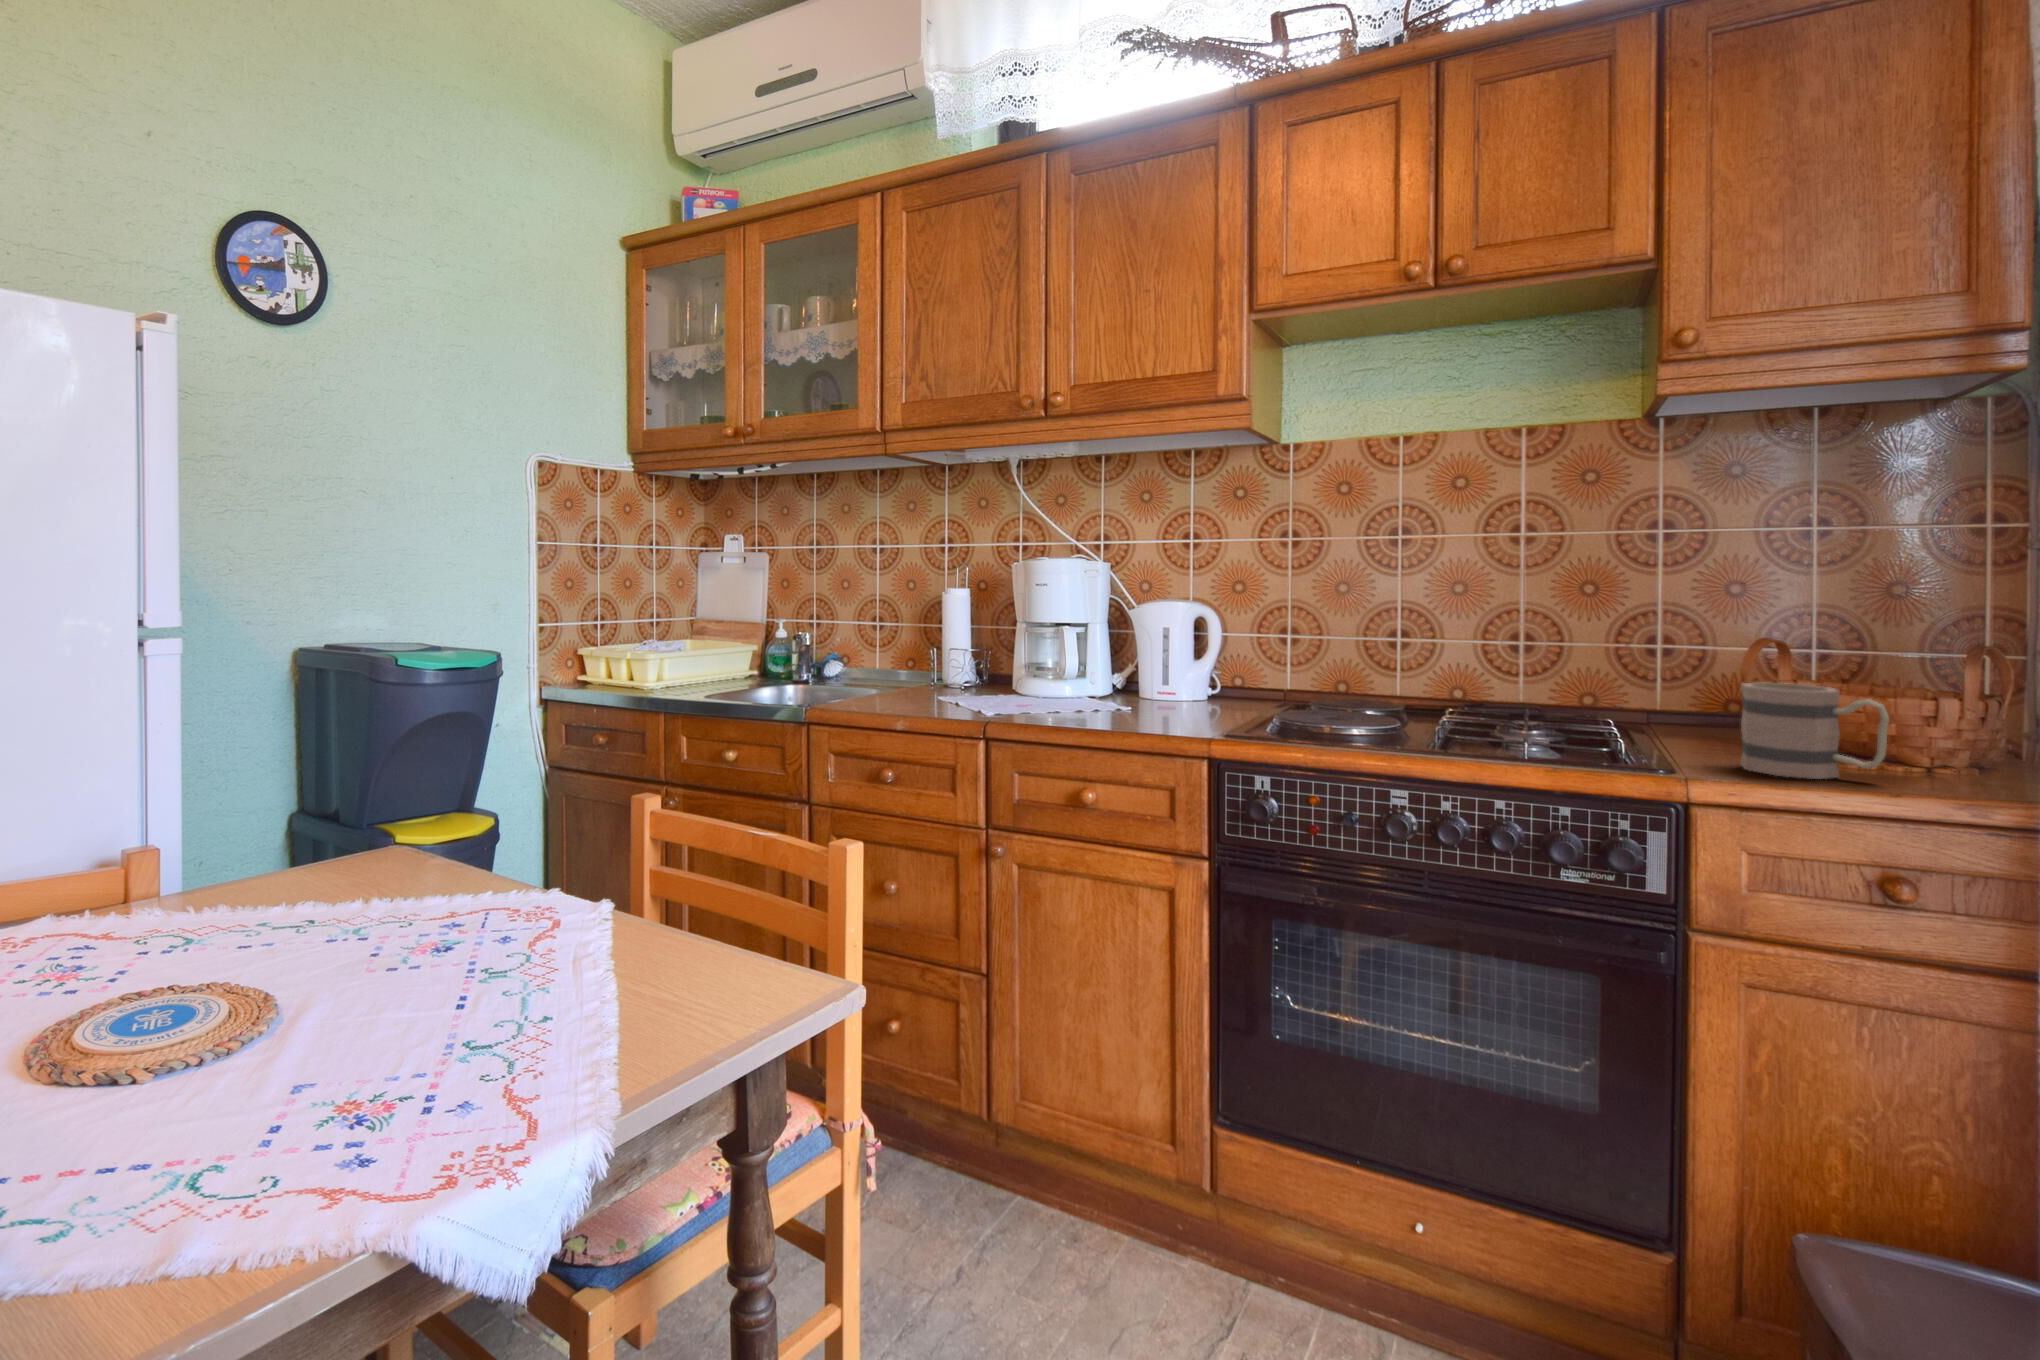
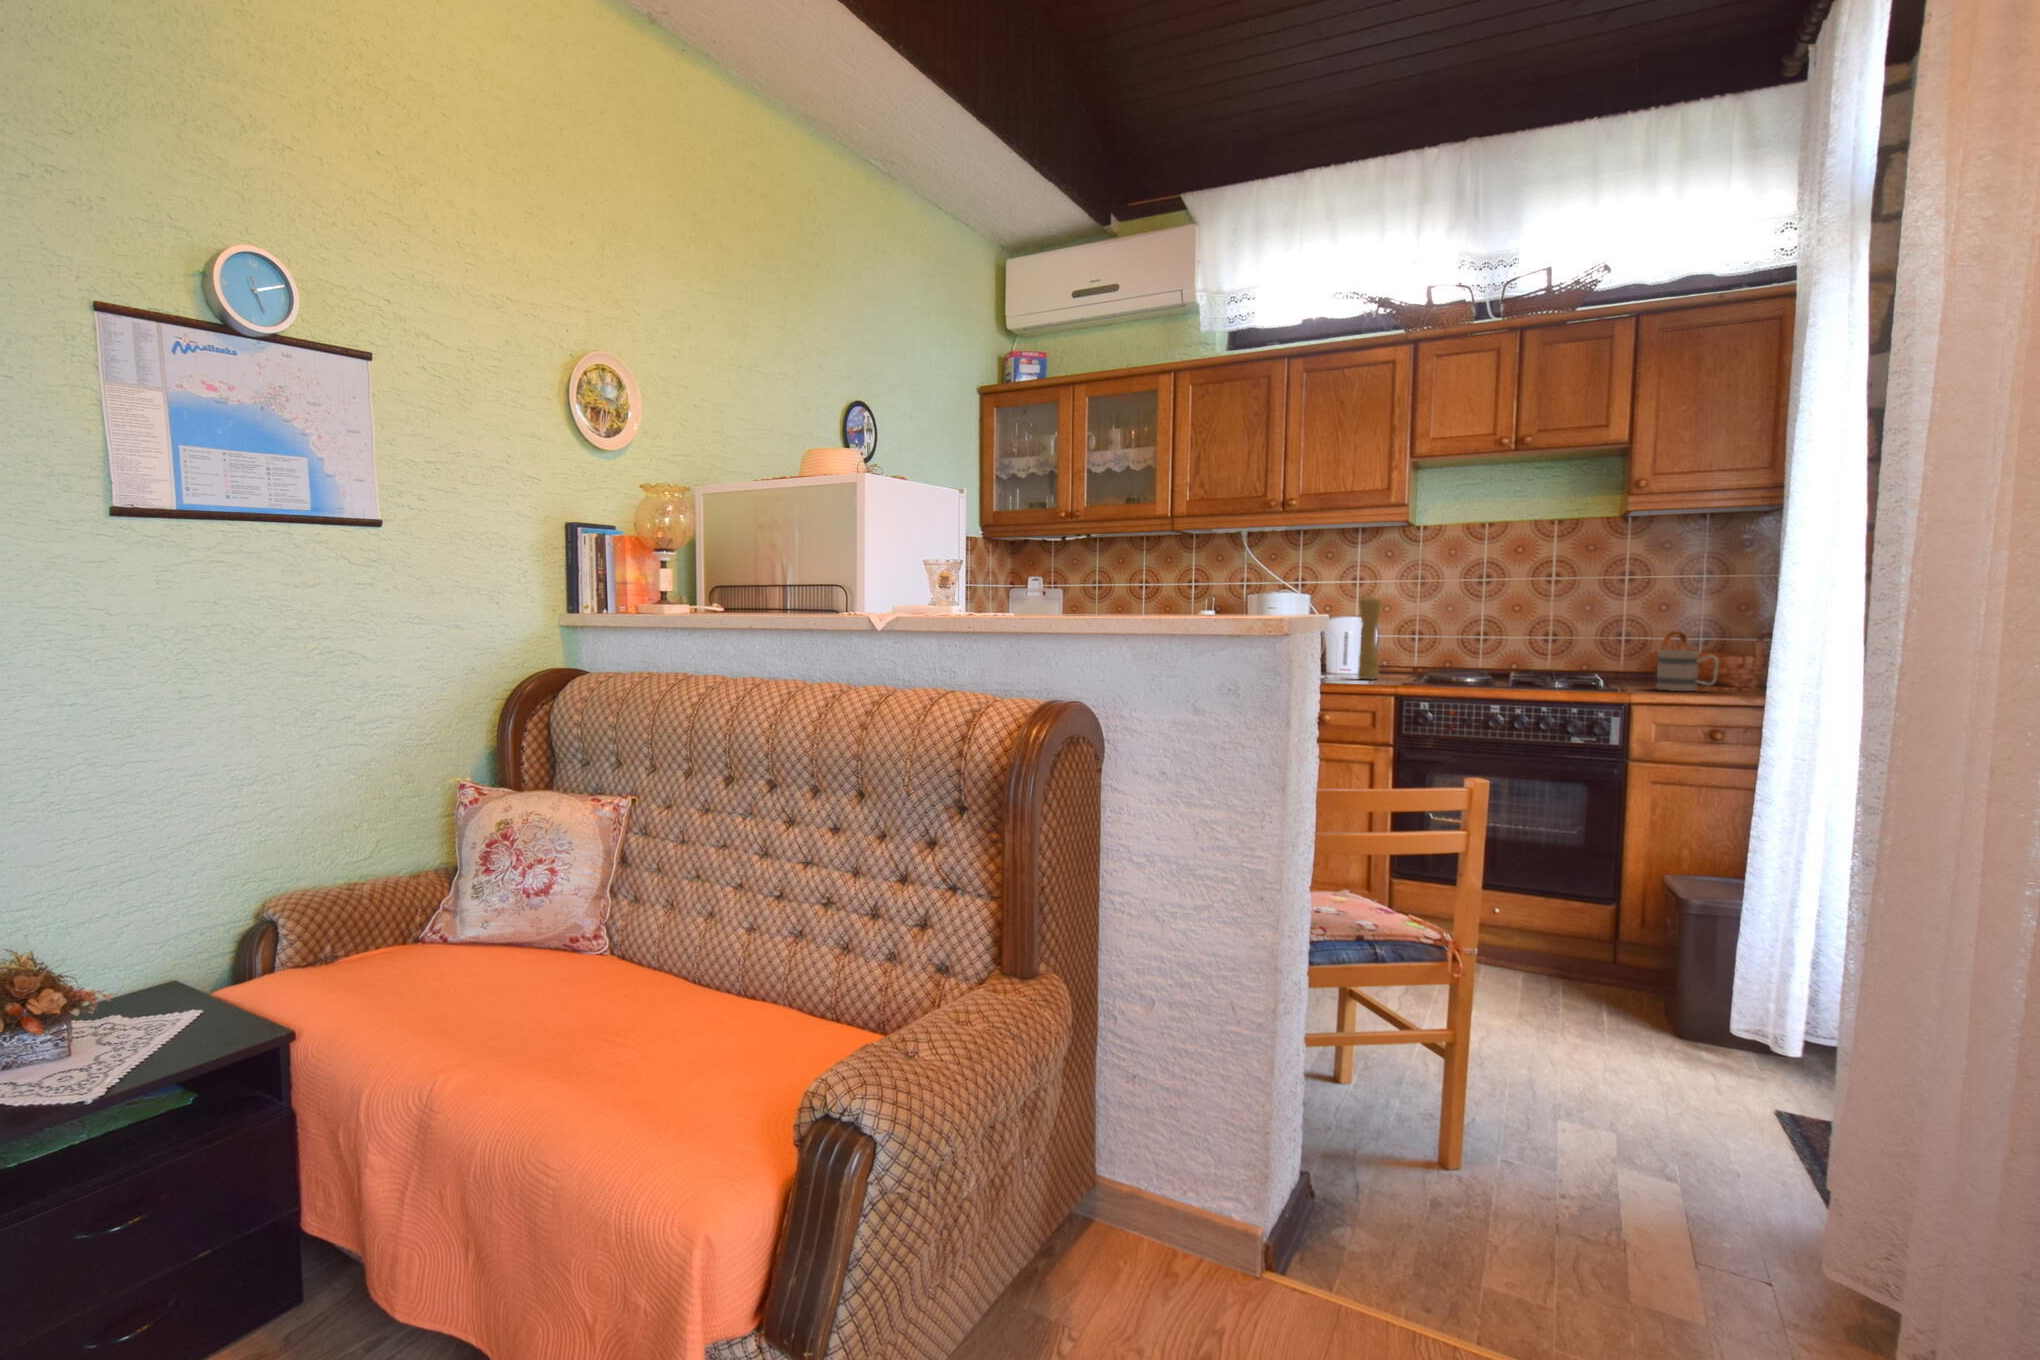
pepper mill: none [1158,564,1199,720] -> present [1358,597,1382,679]

